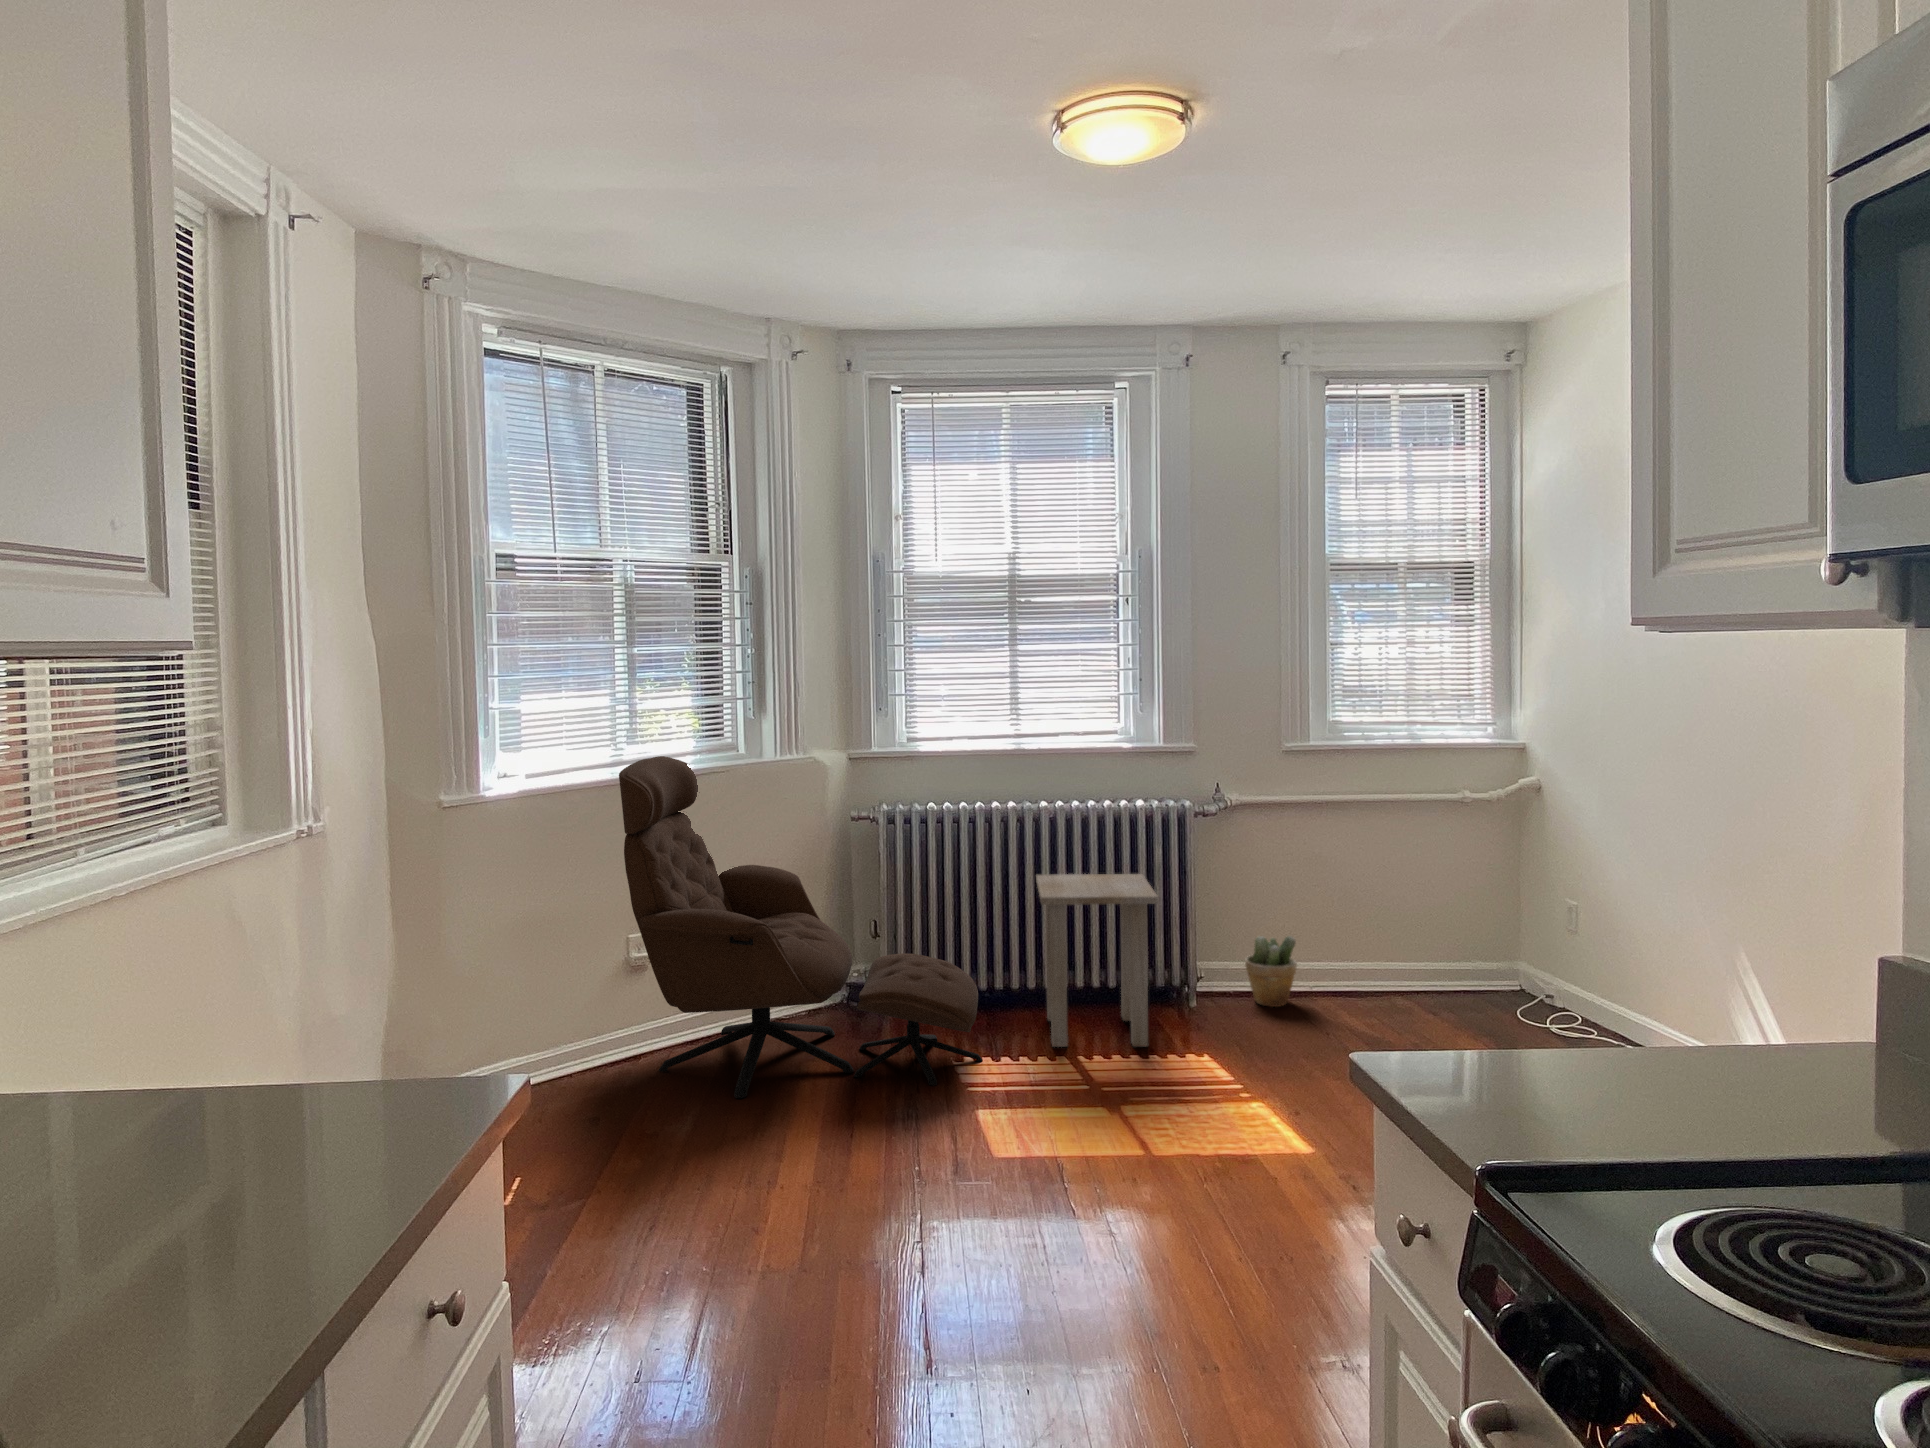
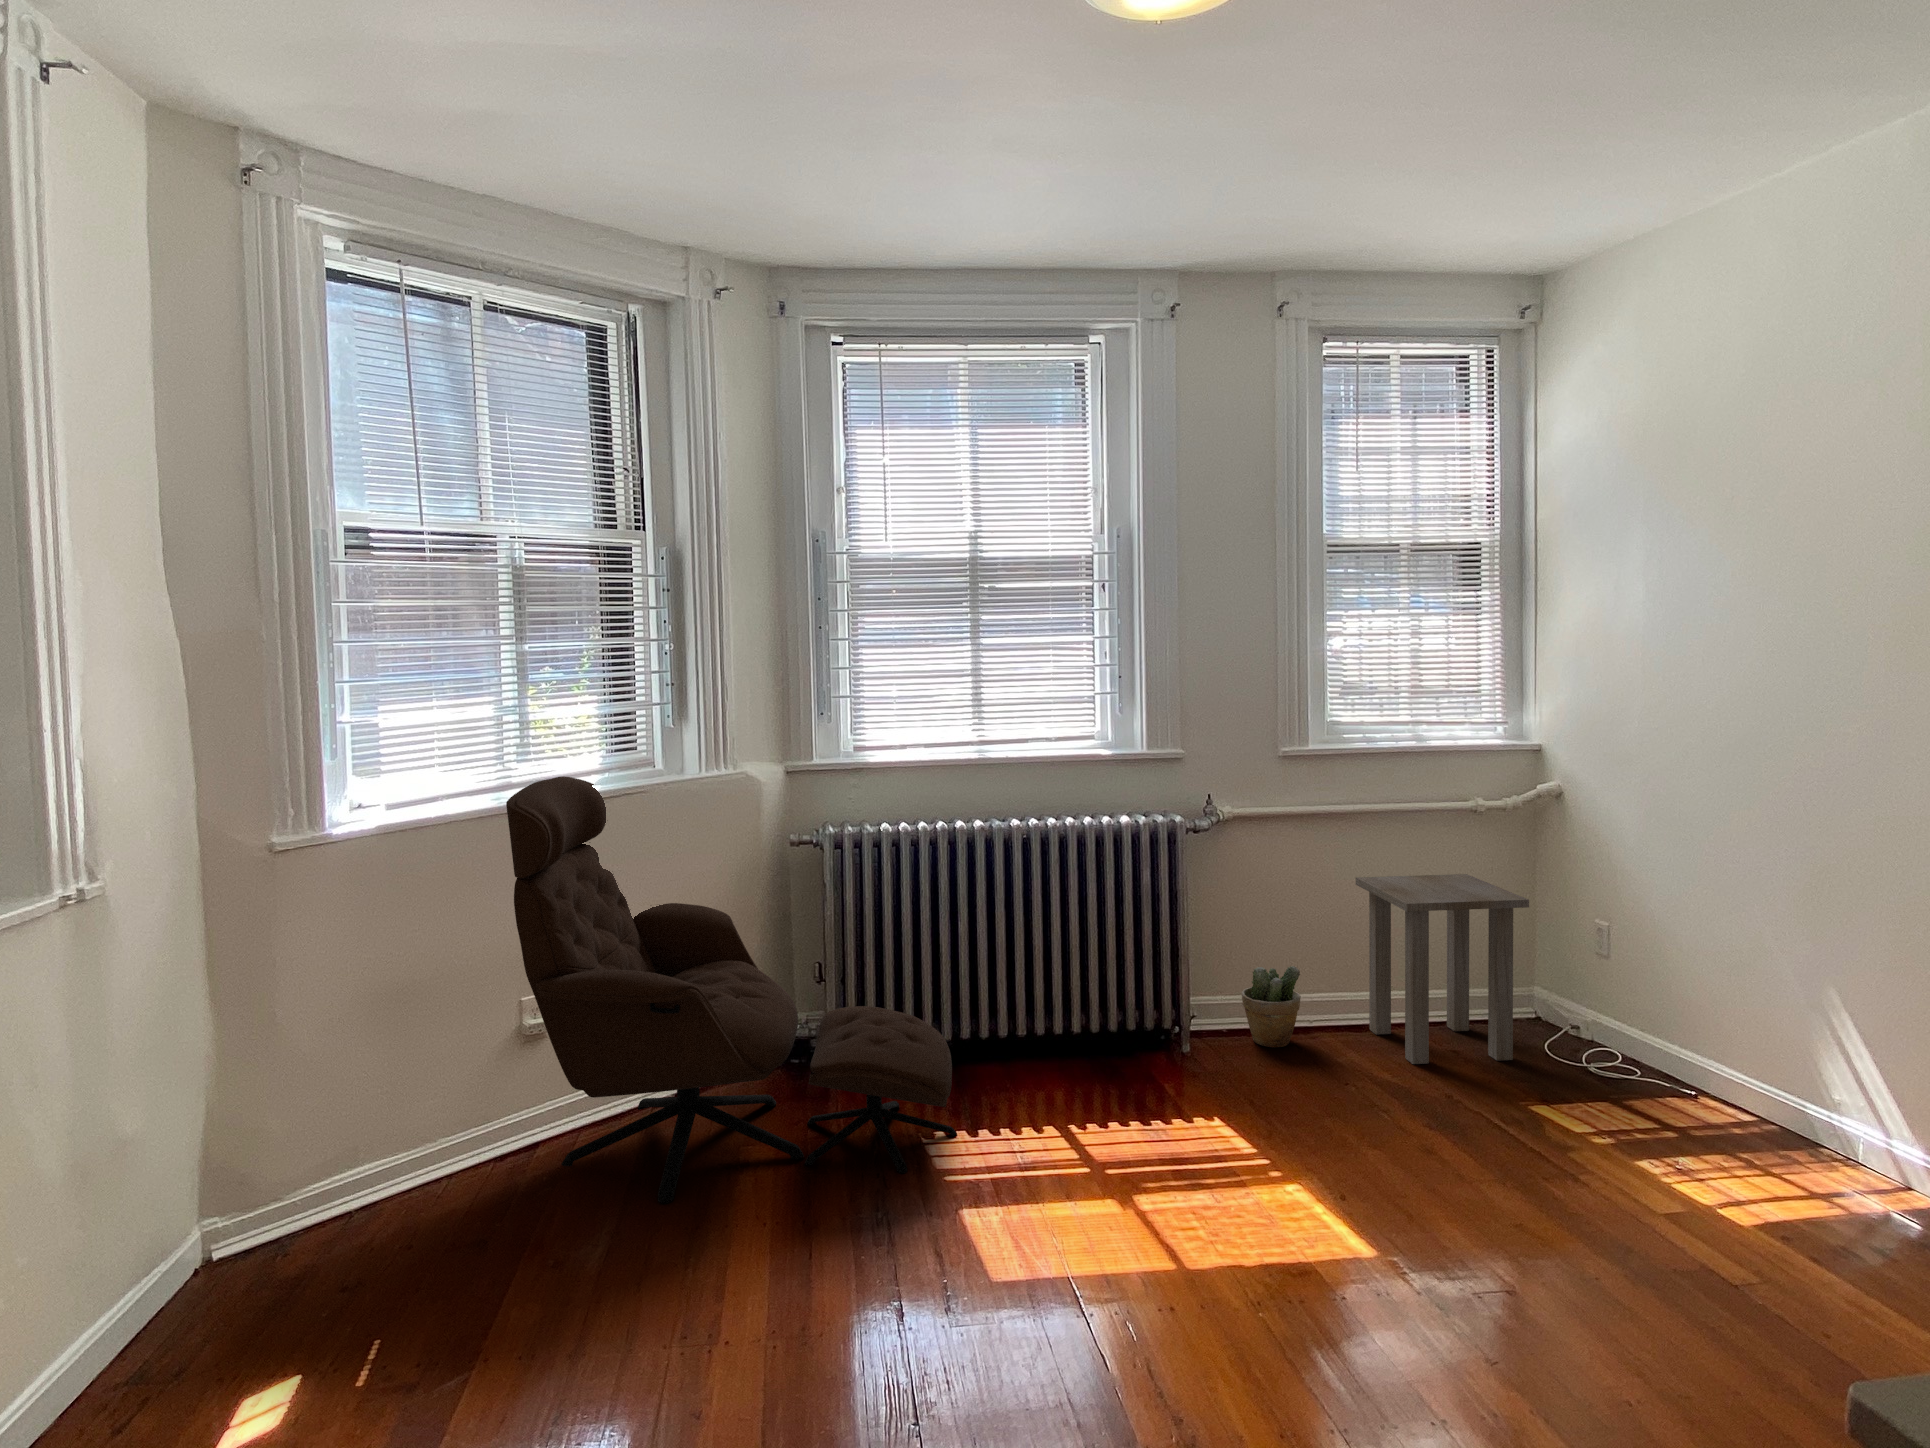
side table: present [1036,874,1158,1047] -> present [1356,874,1529,1064]

